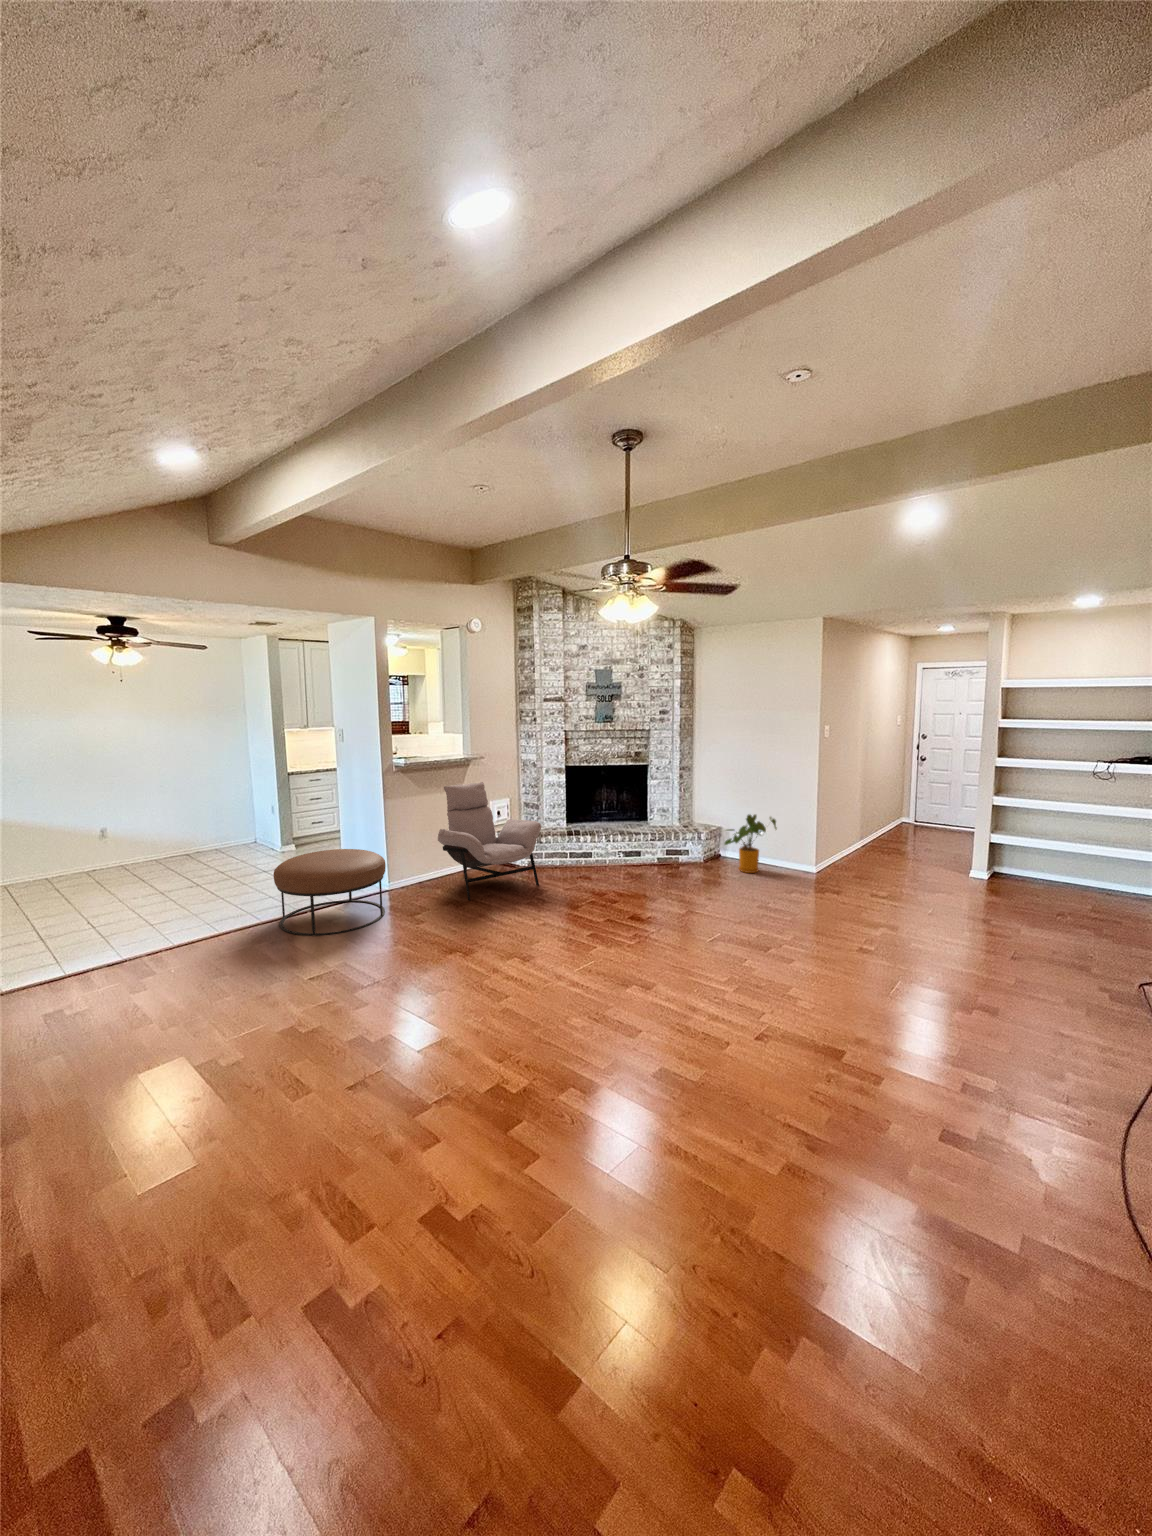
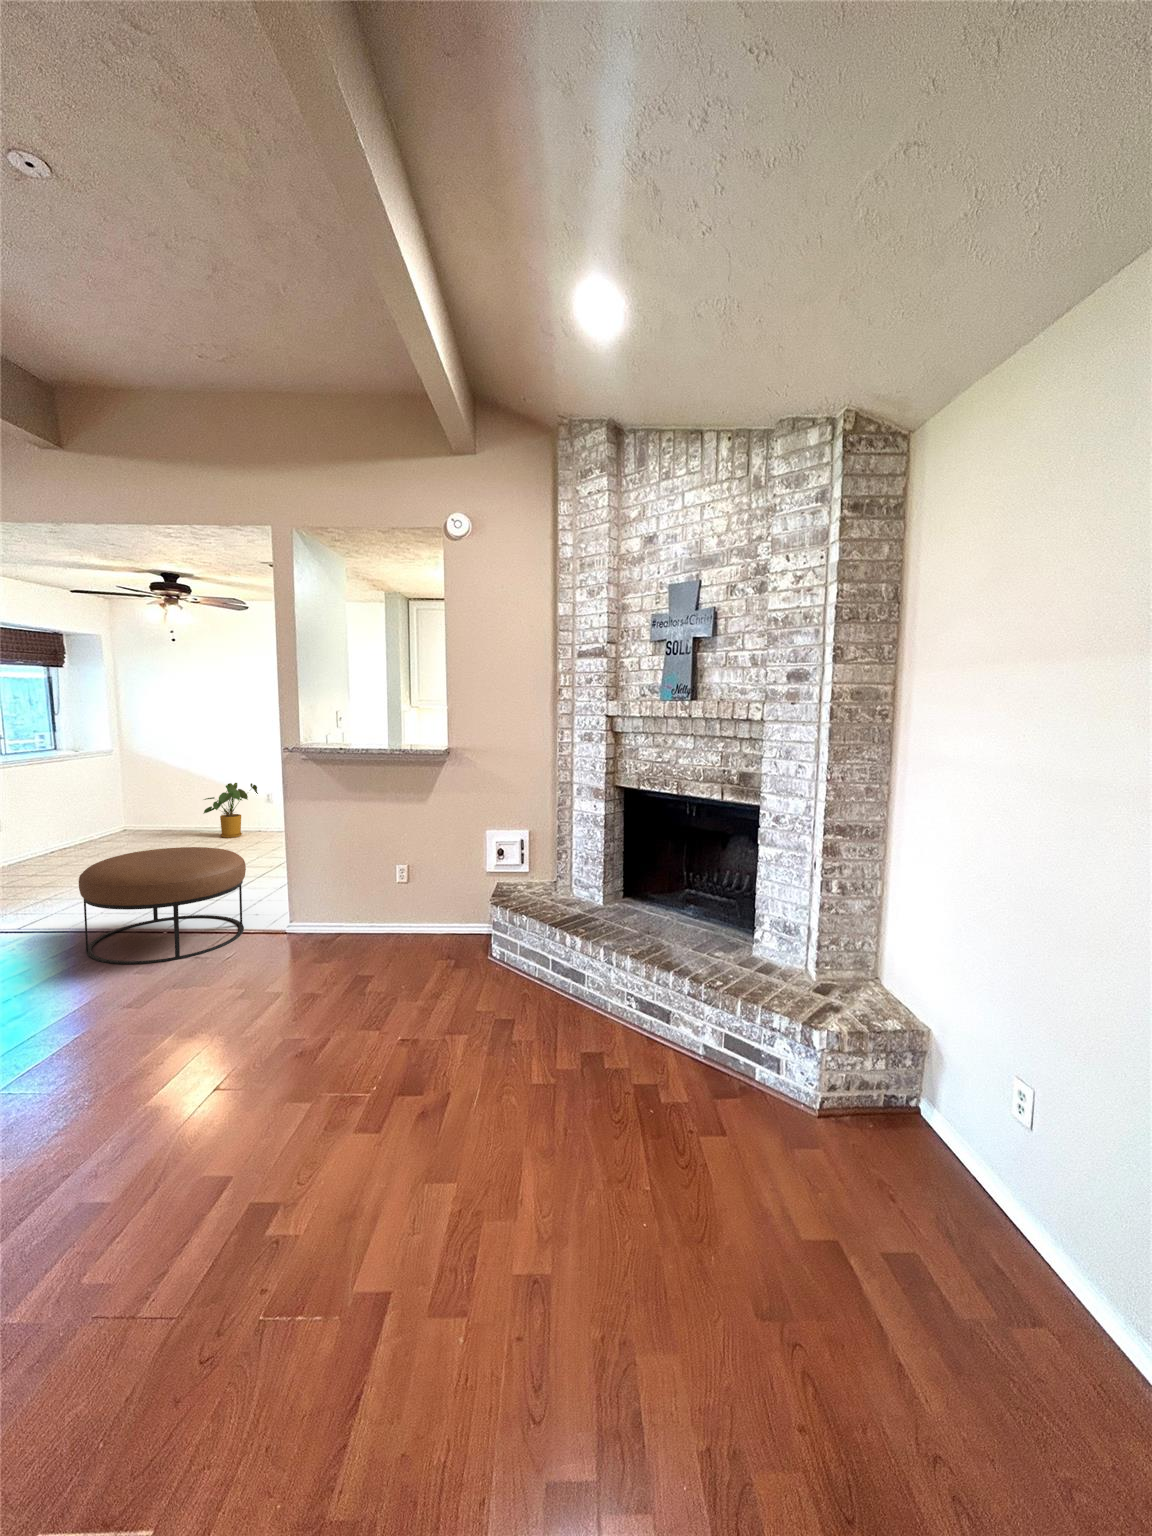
lounge chair: present [438,782,541,900] -> none [277,789,465,999]
house plant: present [725,815,777,873] -> present [204,783,258,838]

